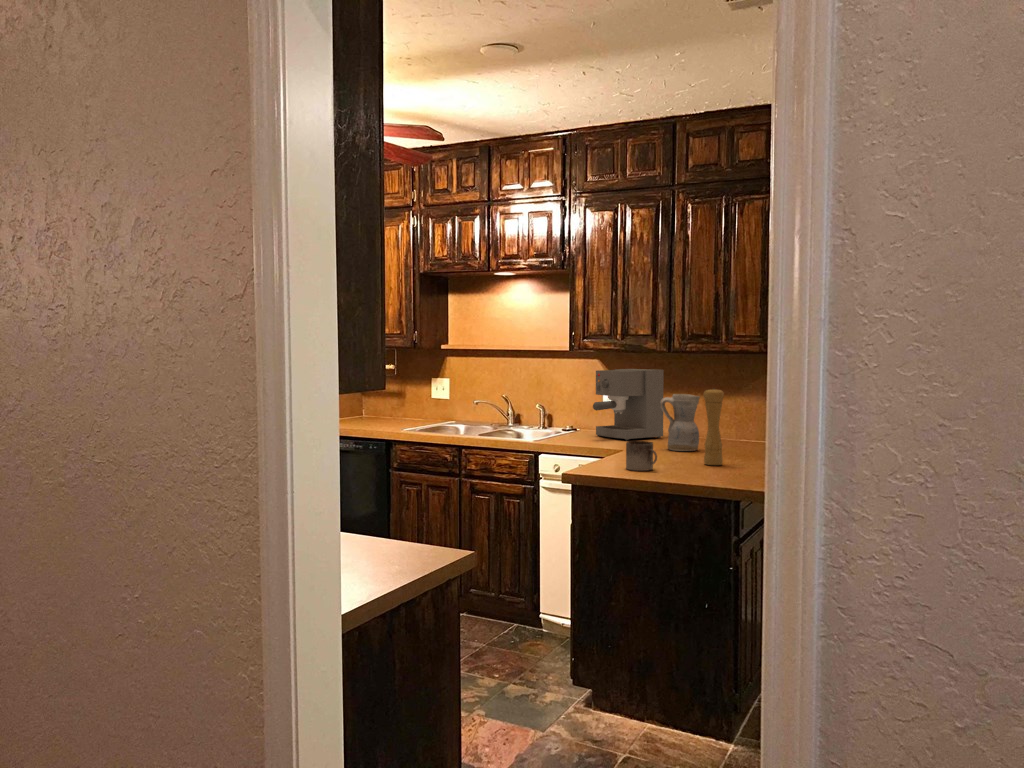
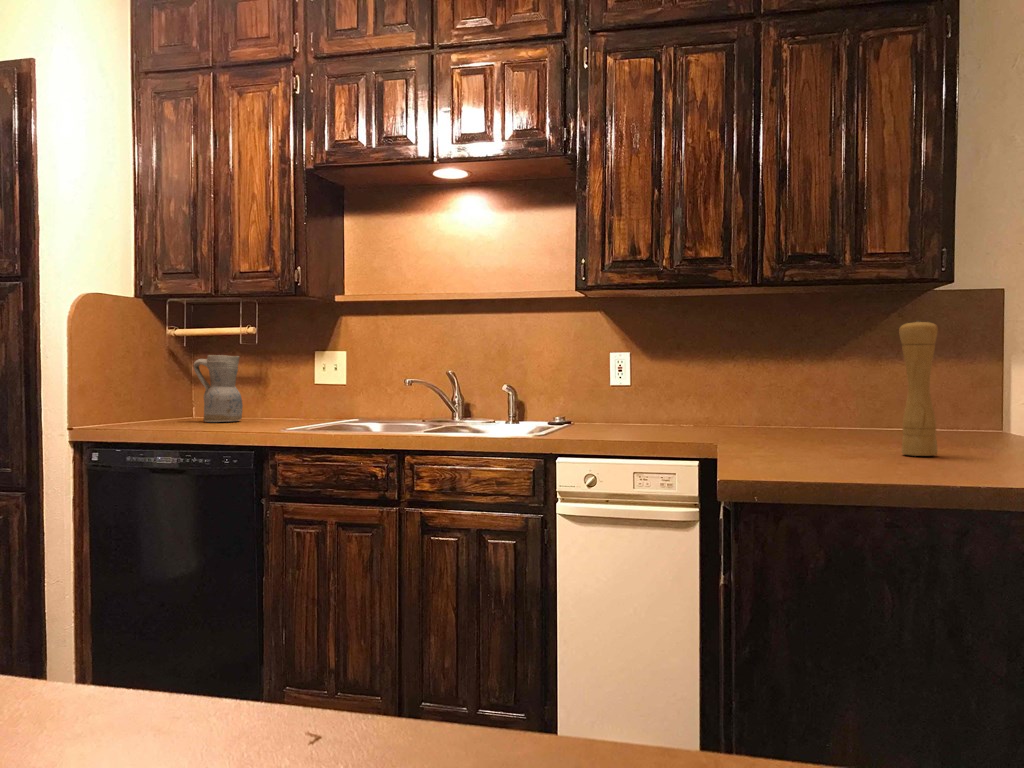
coffee maker: present [593,369,664,440] -> none [609,320,714,431]
ceramic pitcher: present [661,394,700,451] -> present [194,355,243,422]
mug: present [626,441,657,471] -> none [807,415,882,469]

